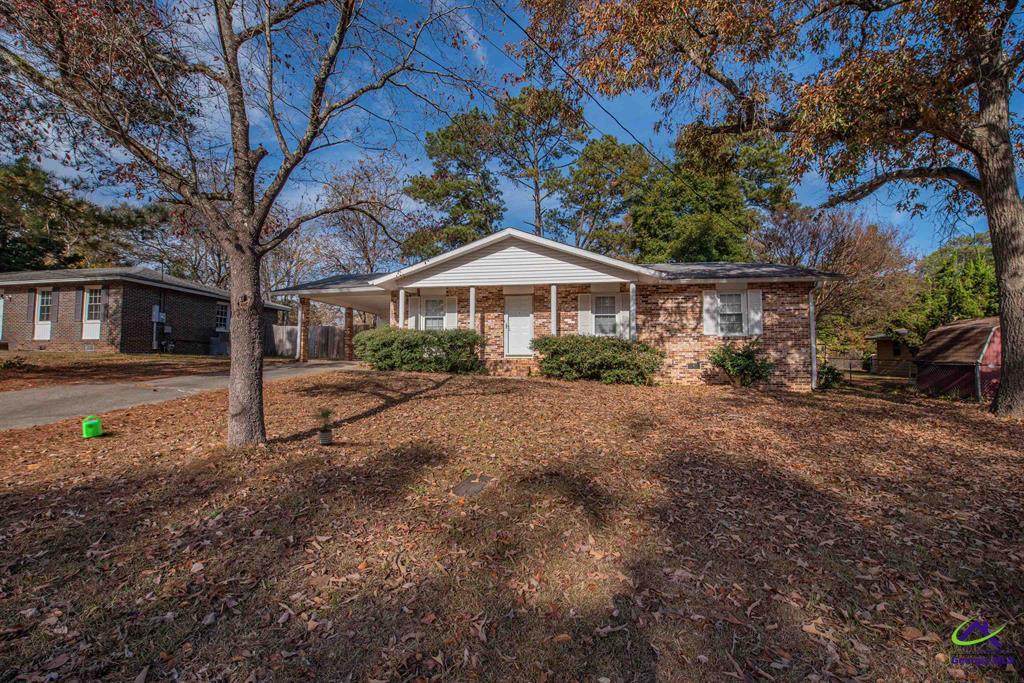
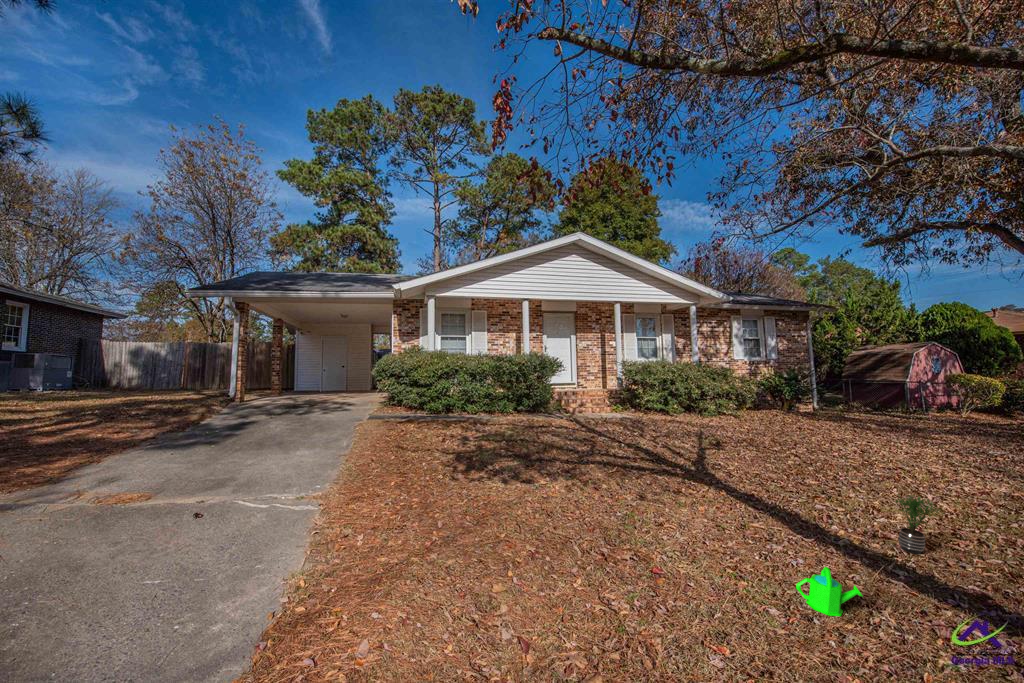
watering can: present [83,415,103,437] -> present [796,567,862,616]

